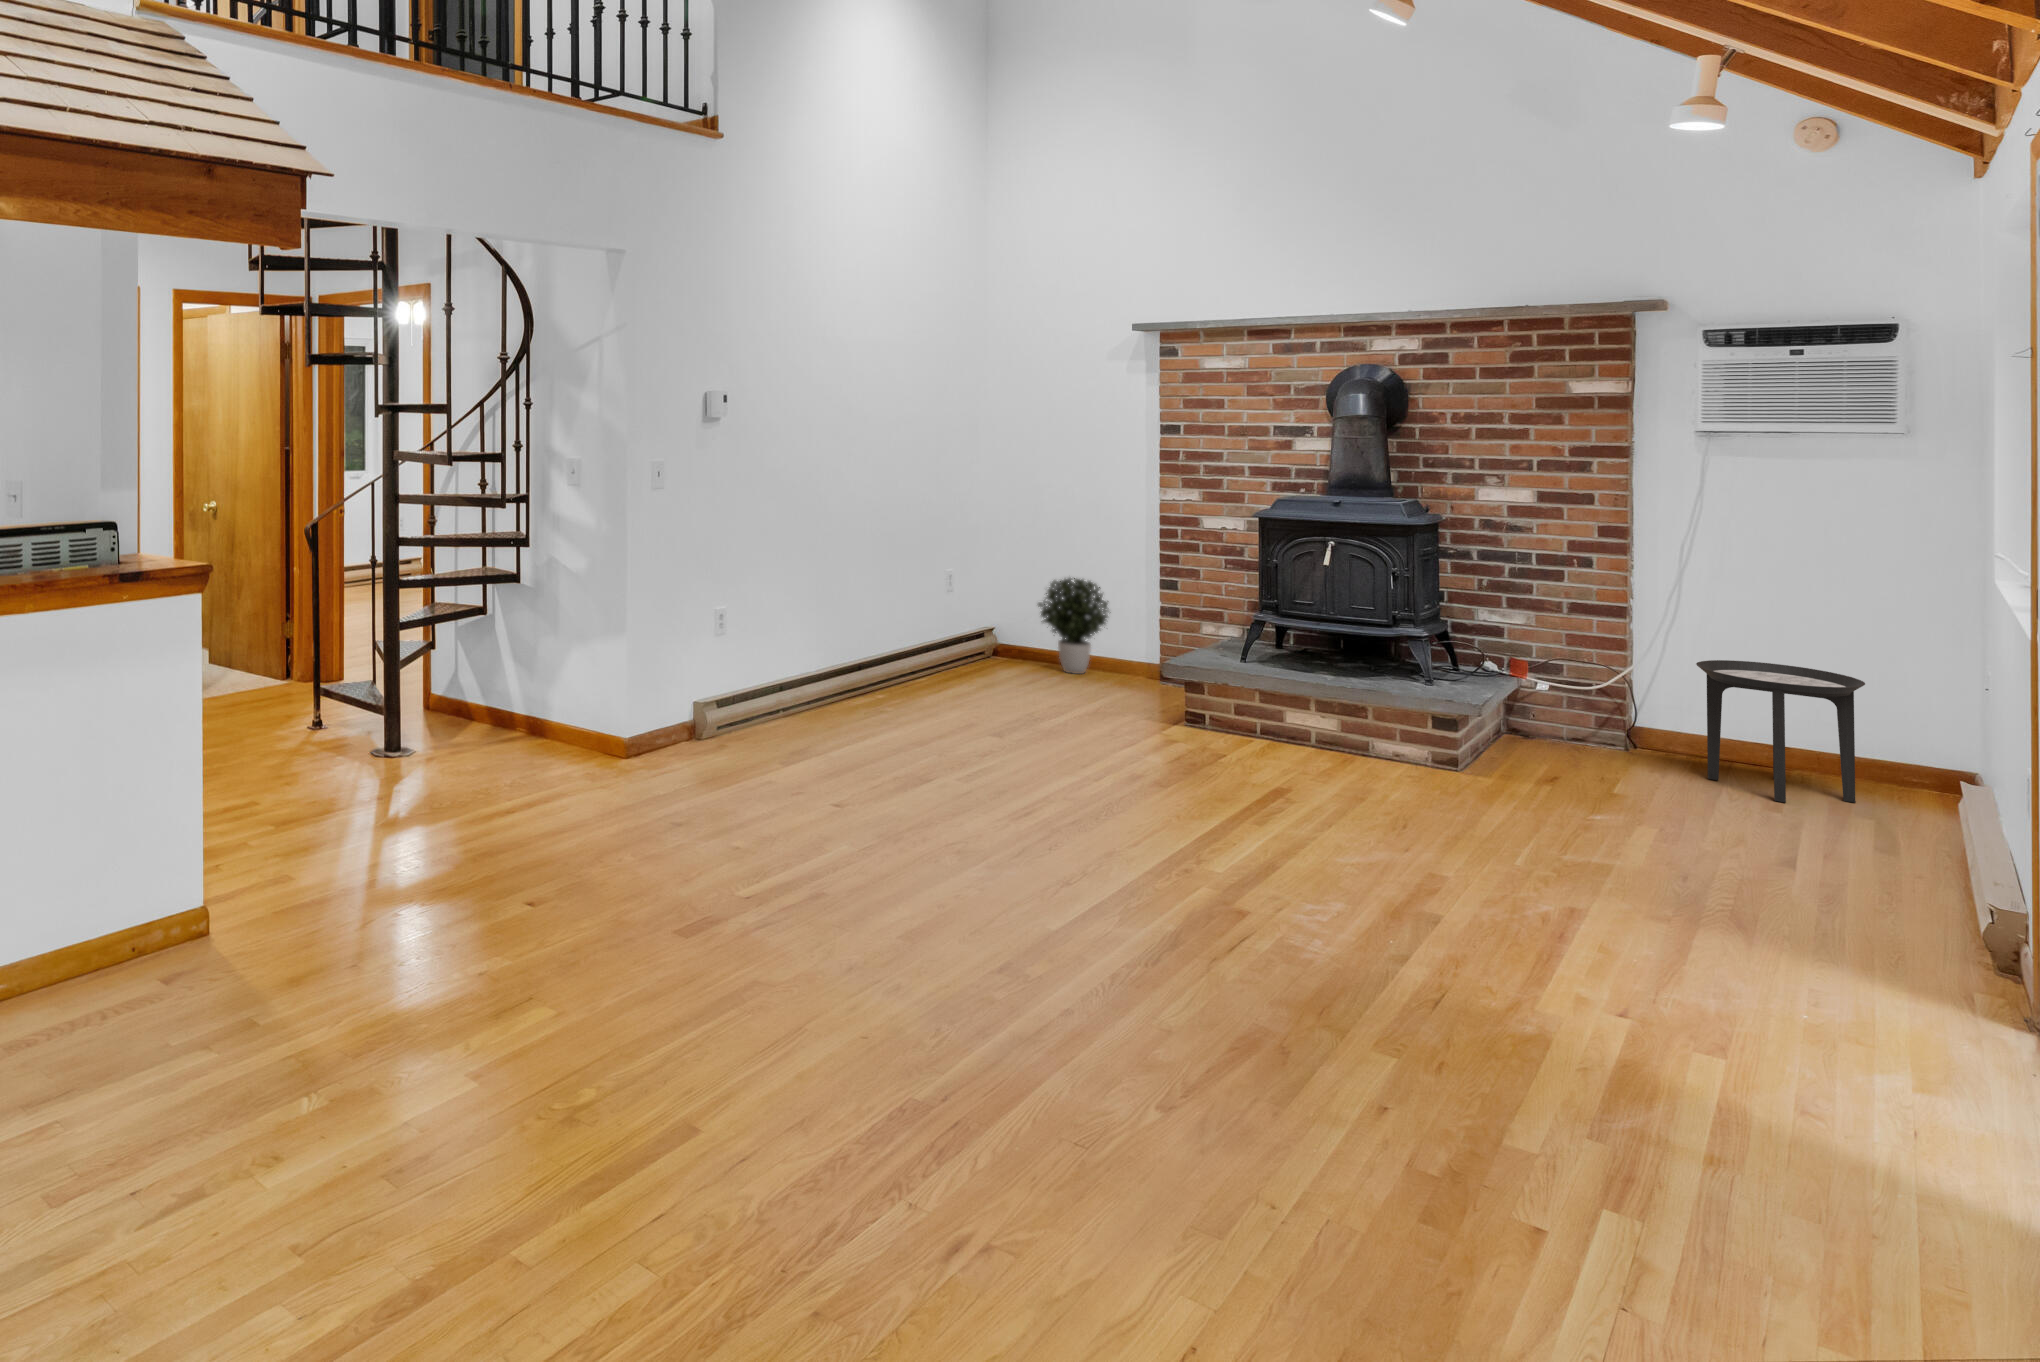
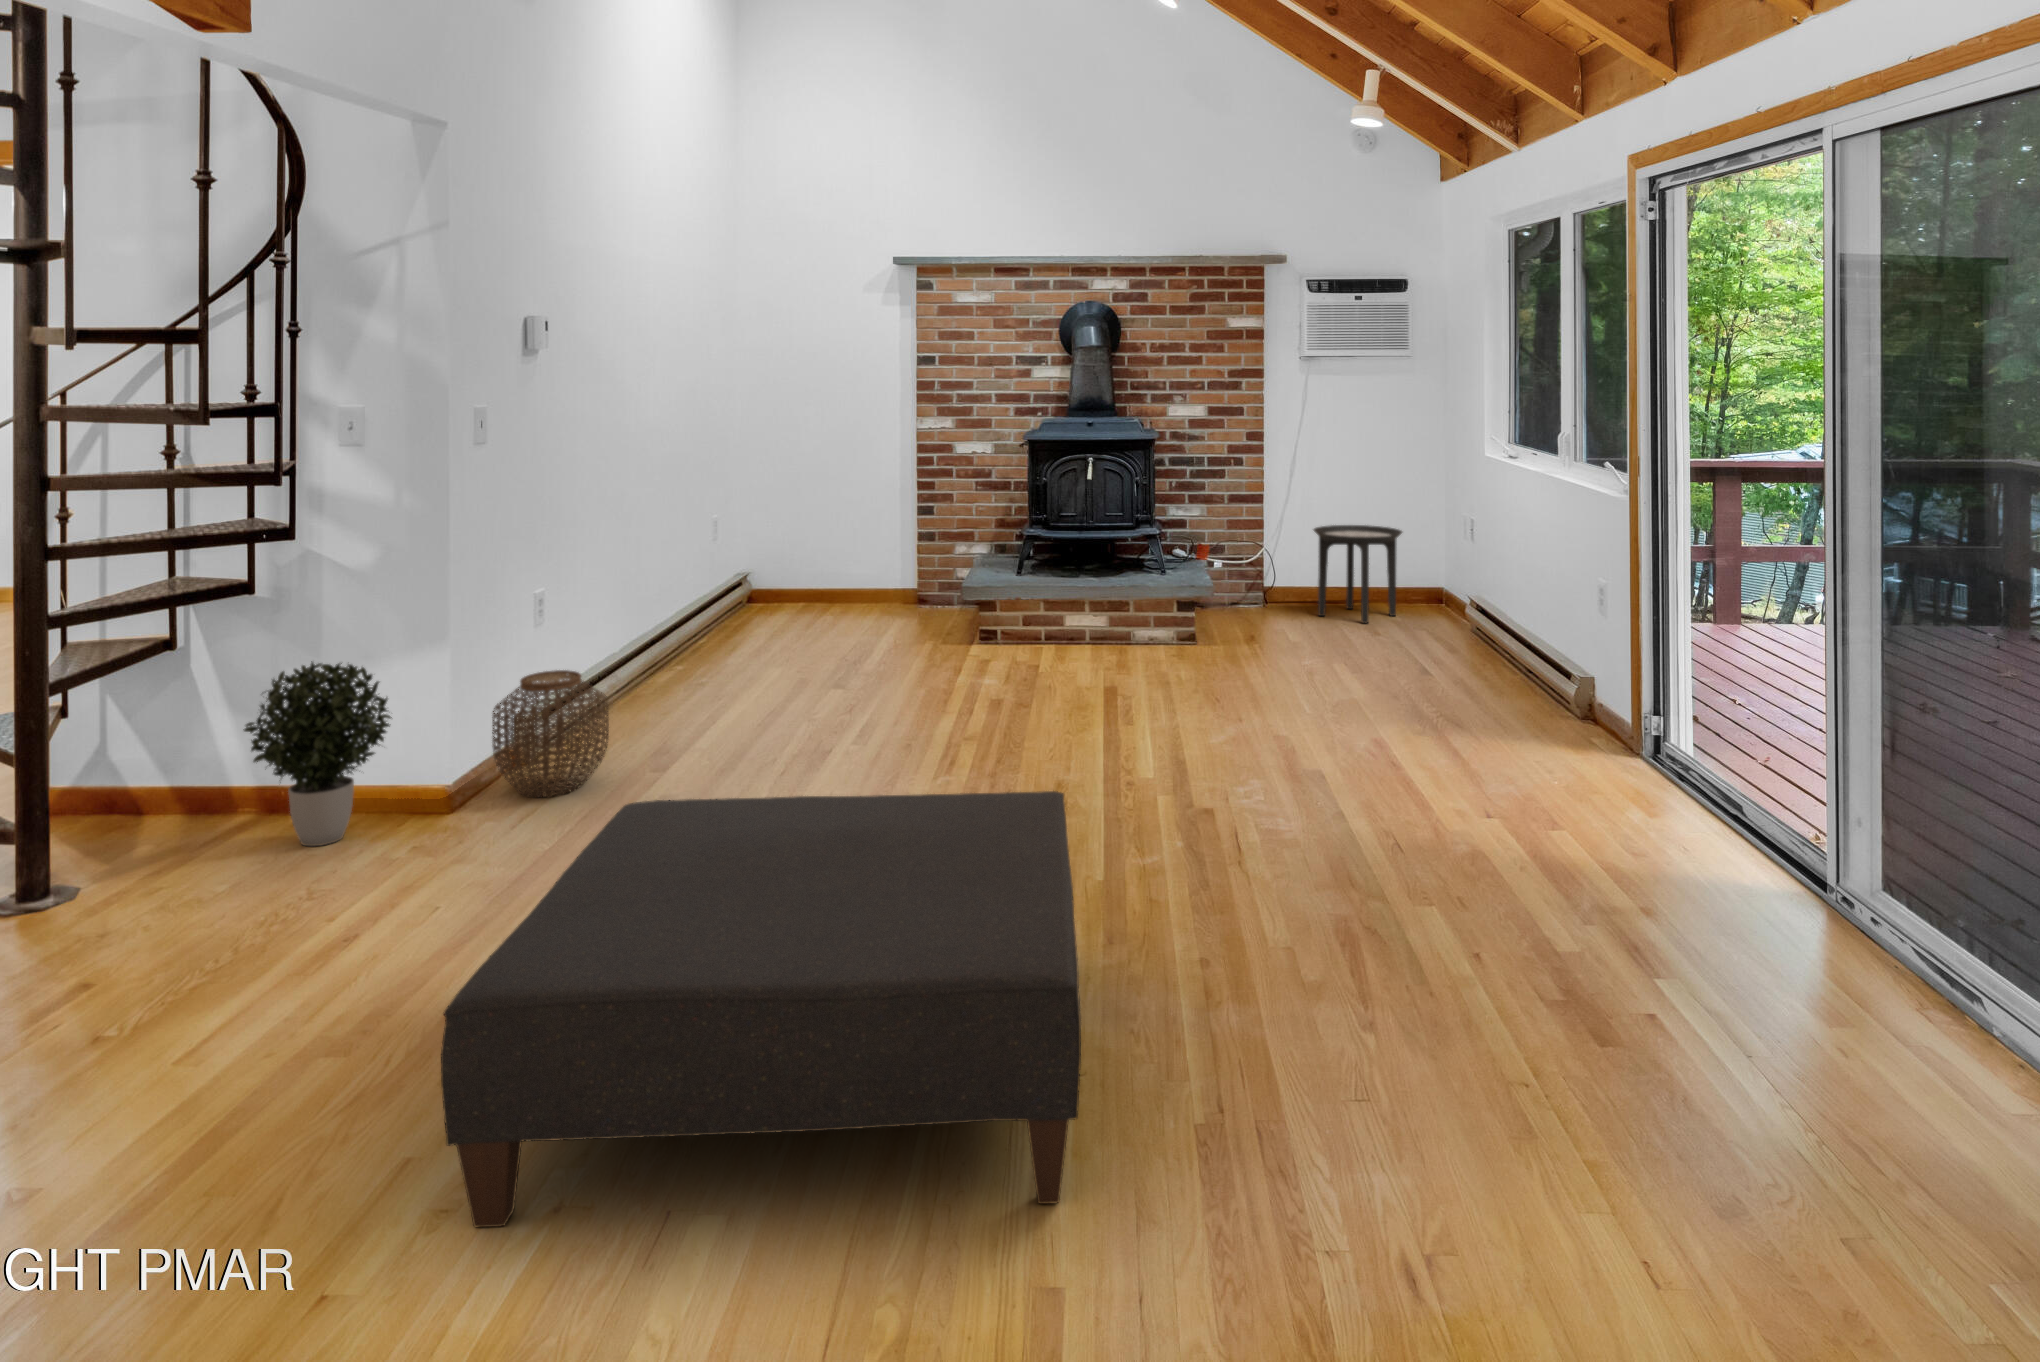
potted plant: present [1038,578,1109,674] -> present [243,661,392,846]
woven basket: none [652,670,738,770] -> present [492,670,609,797]
ottoman: none [355,773,933,1179] -> present [441,791,1081,1228]

